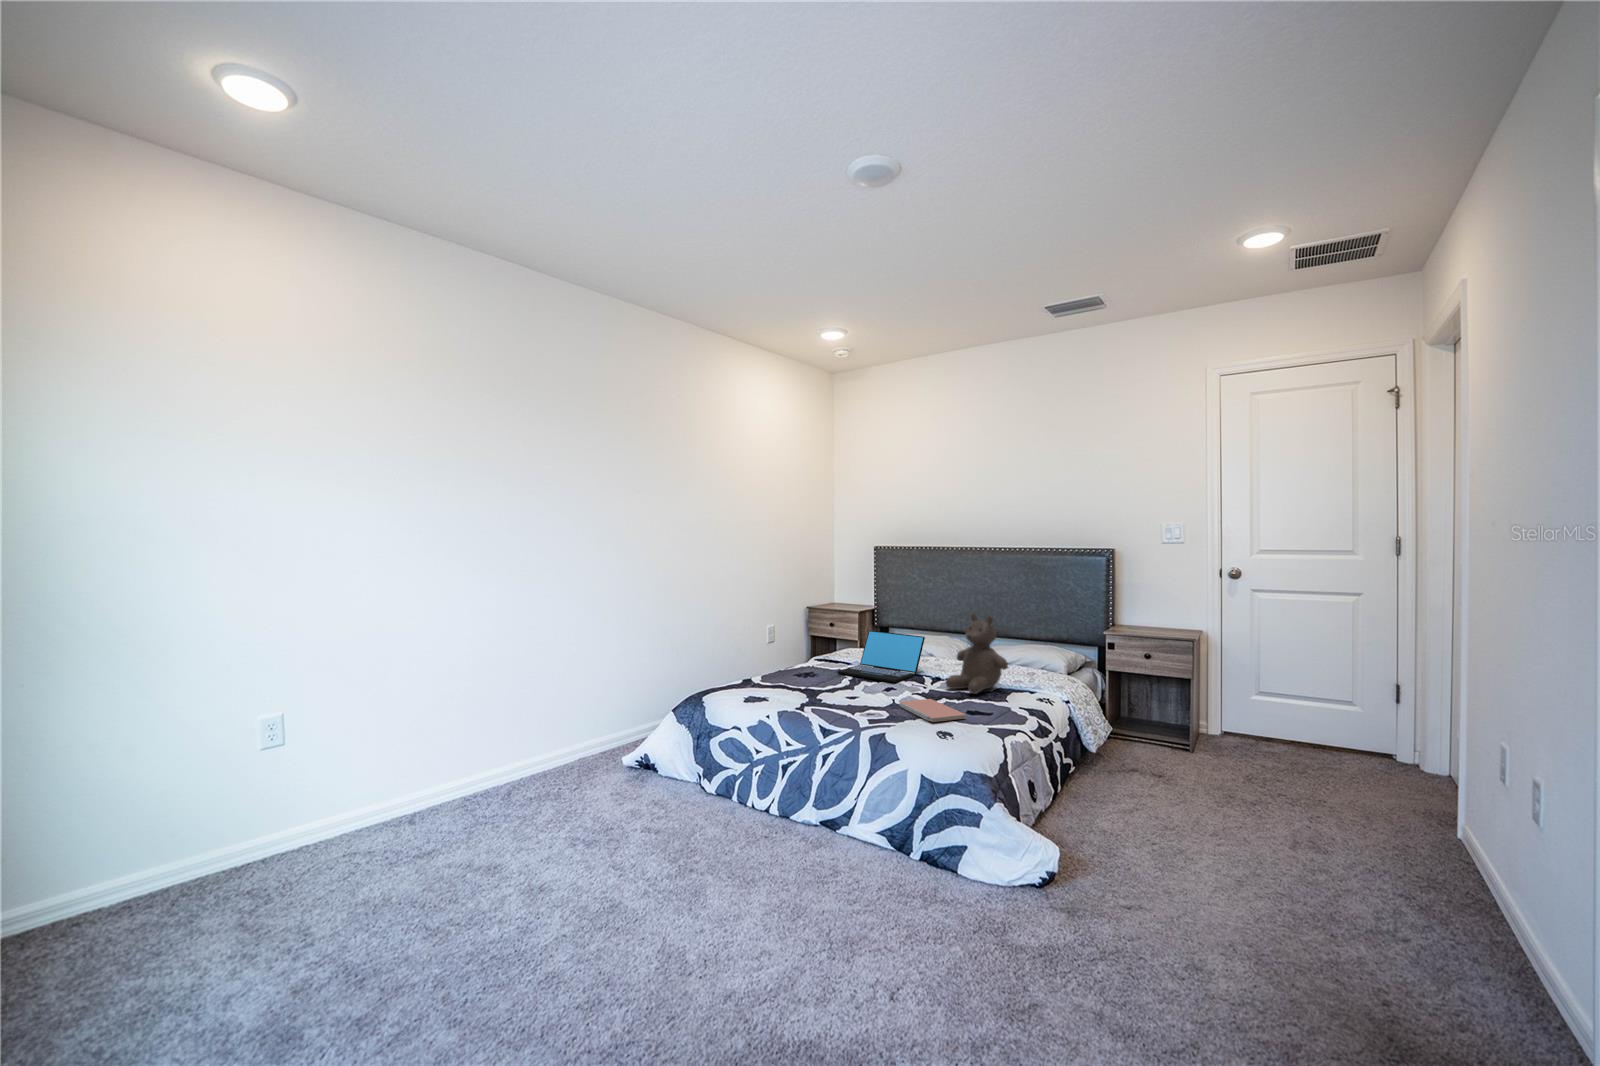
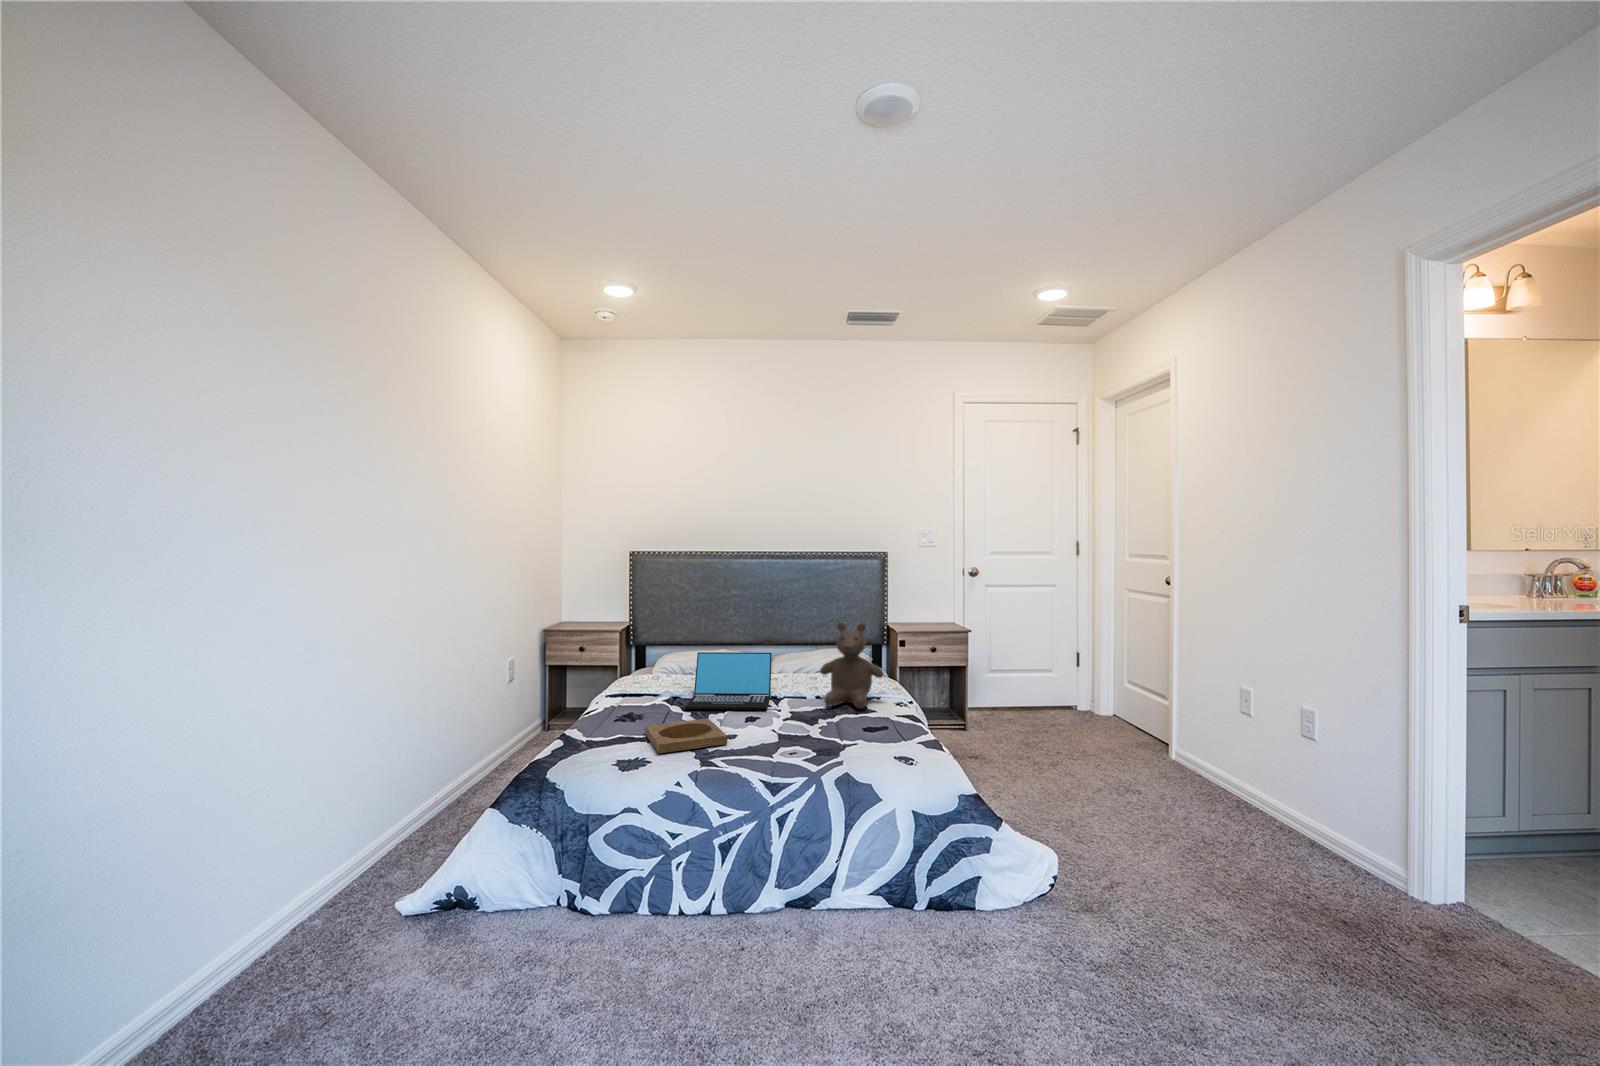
tray: none [773,677,836,698] -> present [645,718,727,753]
notebook: present [899,699,966,722] -> none [816,722,900,748]

